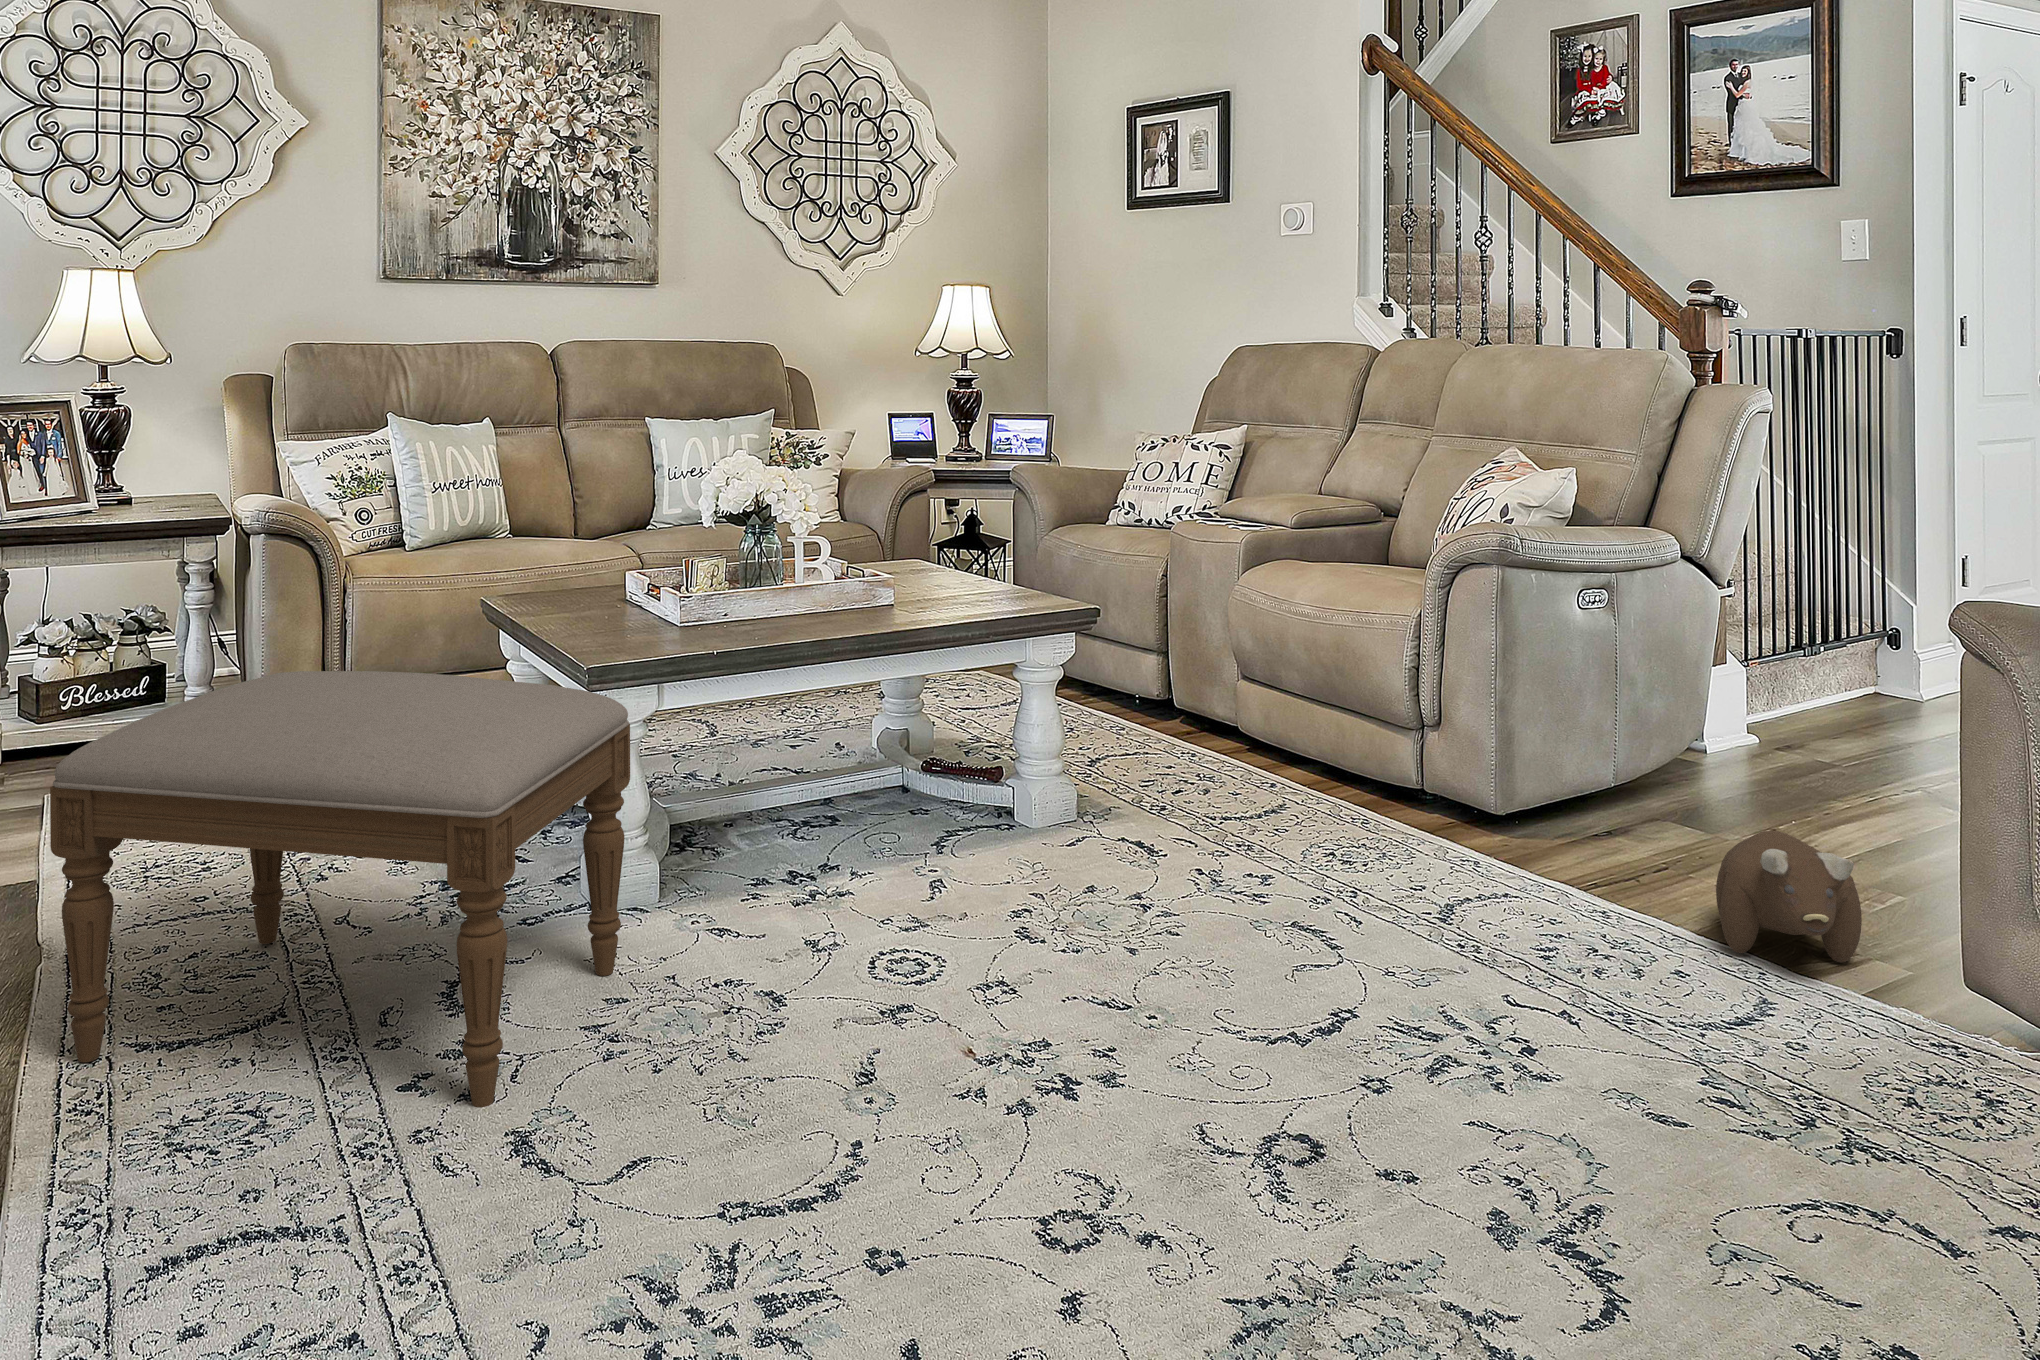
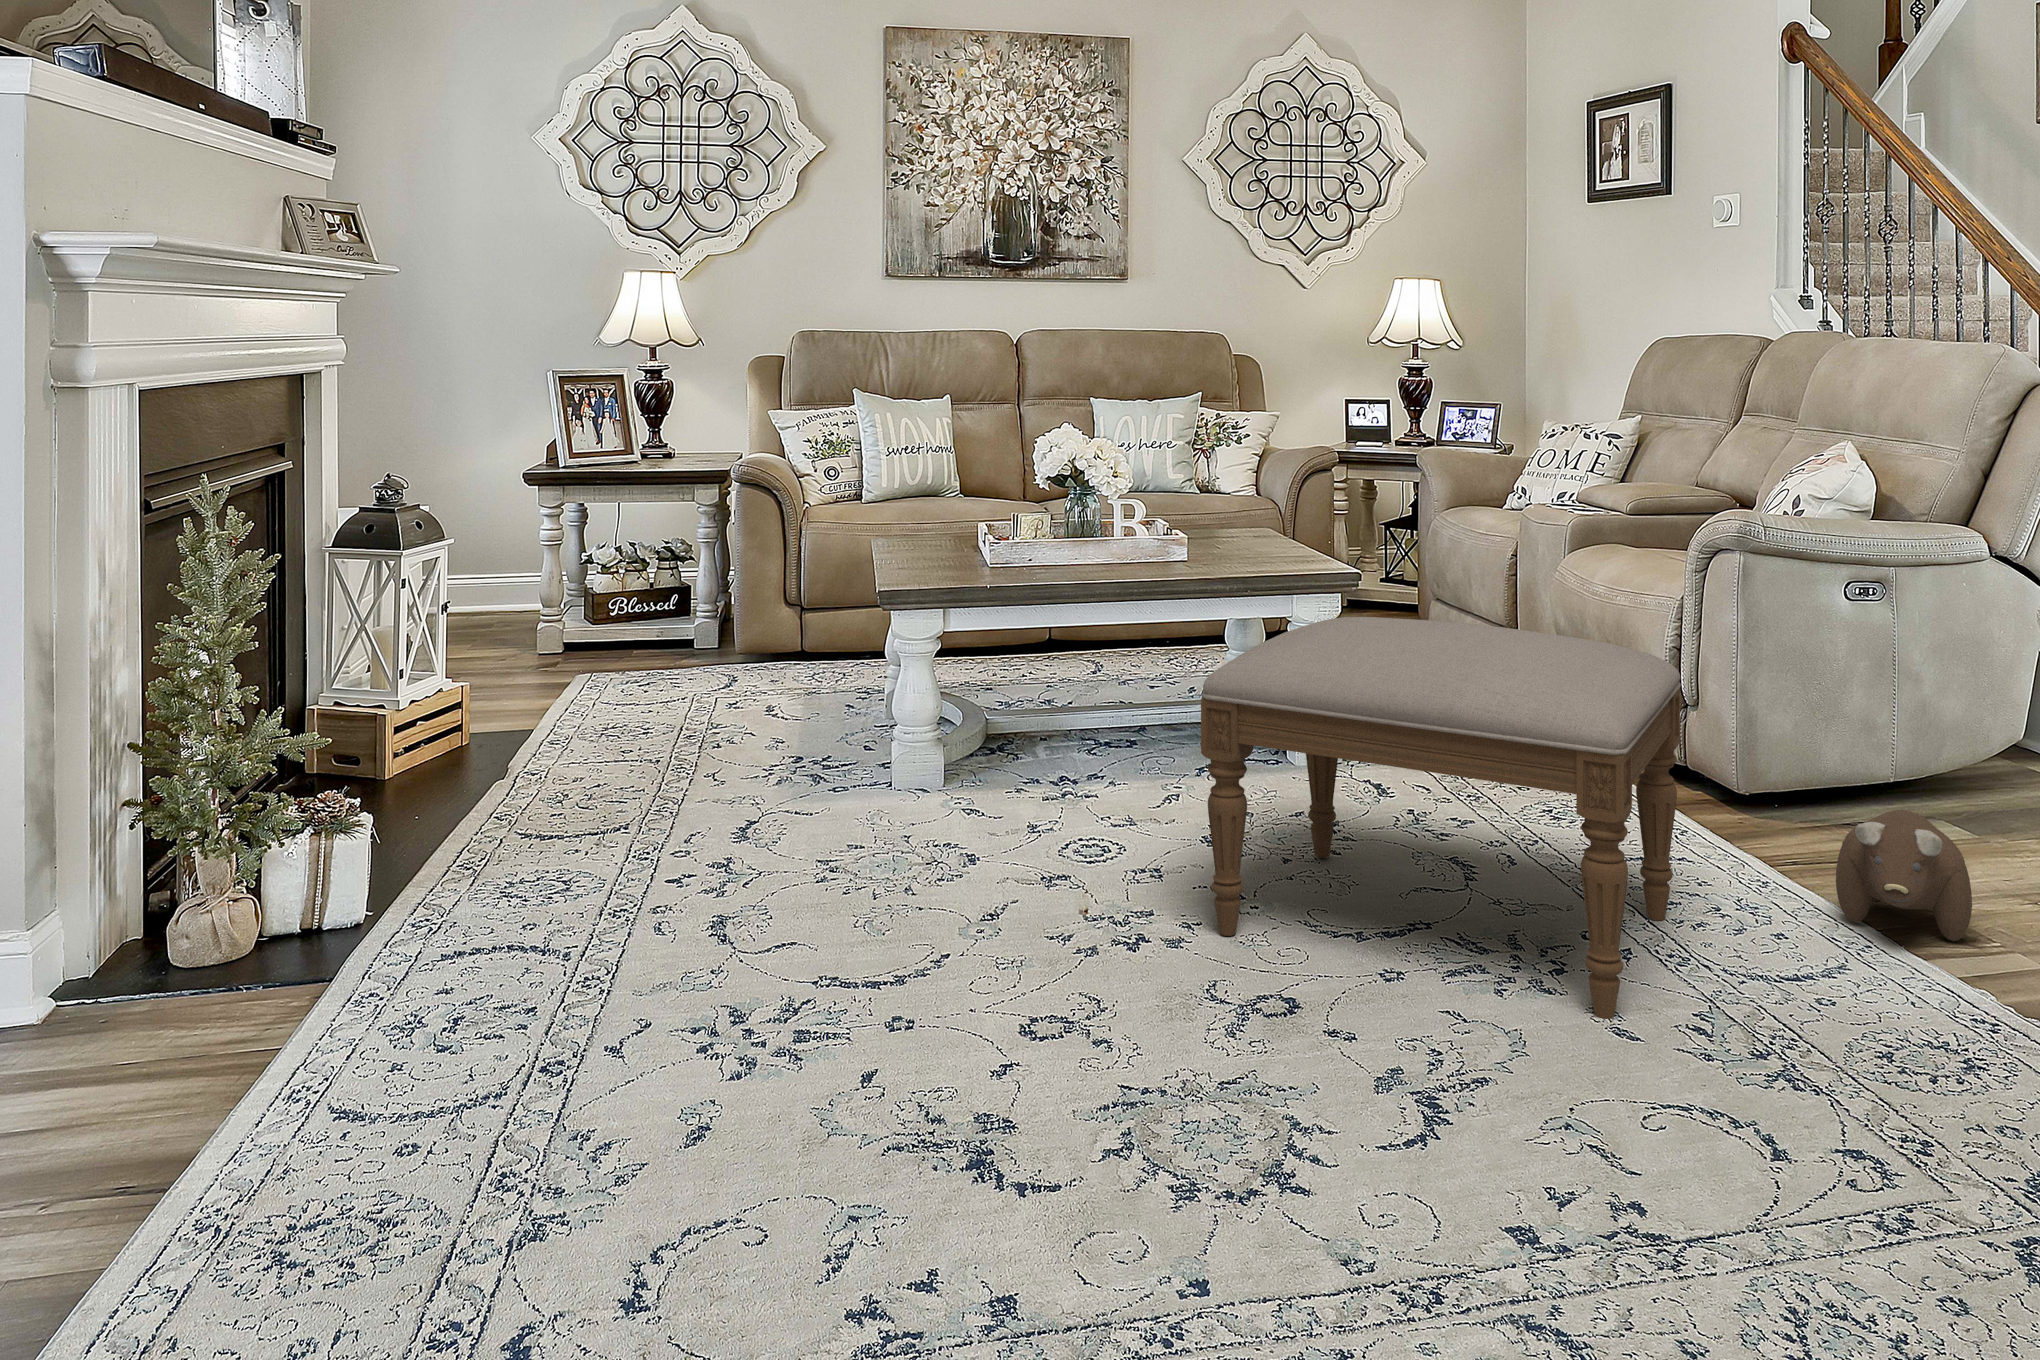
ottoman: present [50,671,630,1108] -> present [1201,617,1681,1019]

